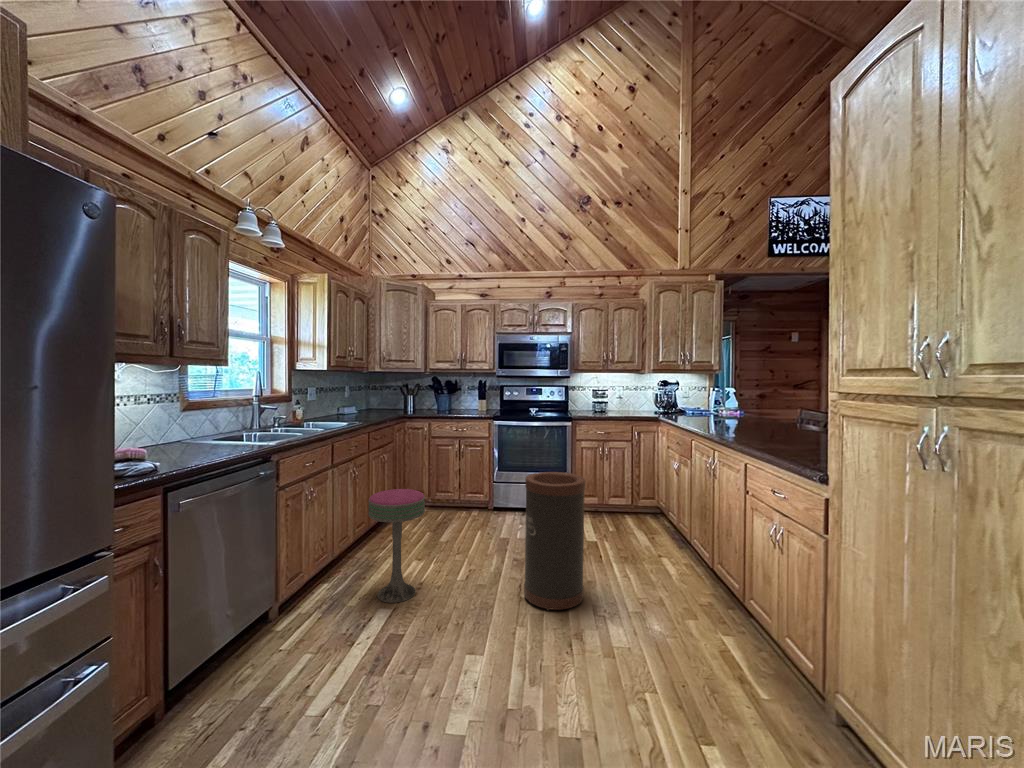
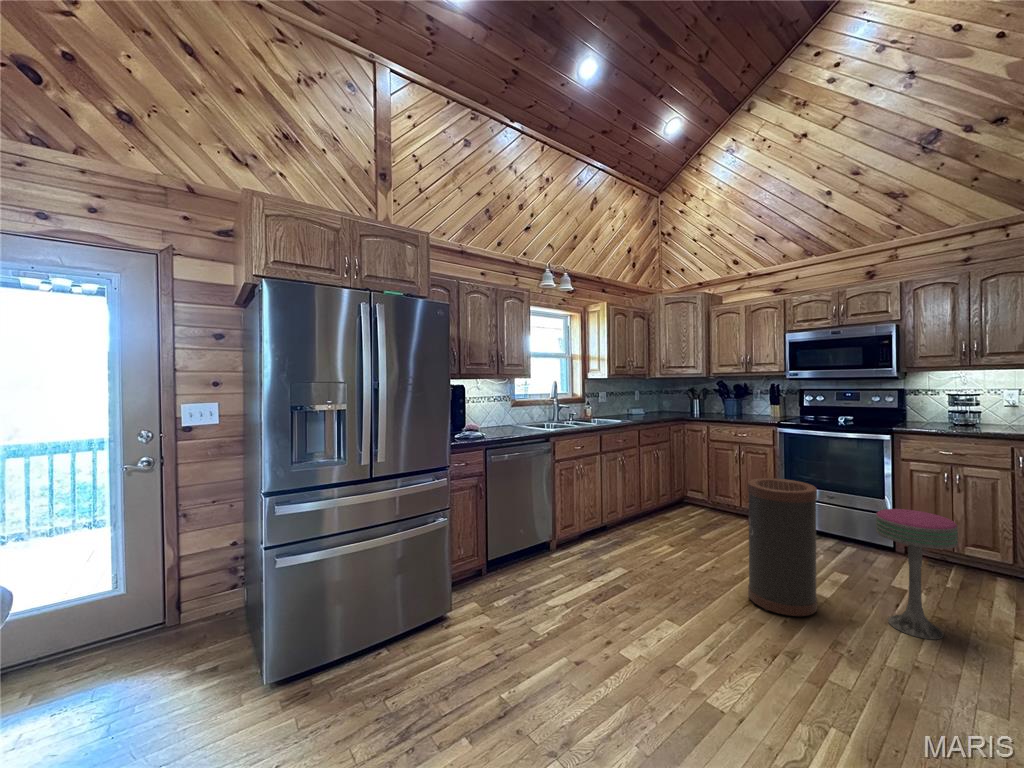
bar stool: present [368,489,425,603] -> present [876,509,958,640]

